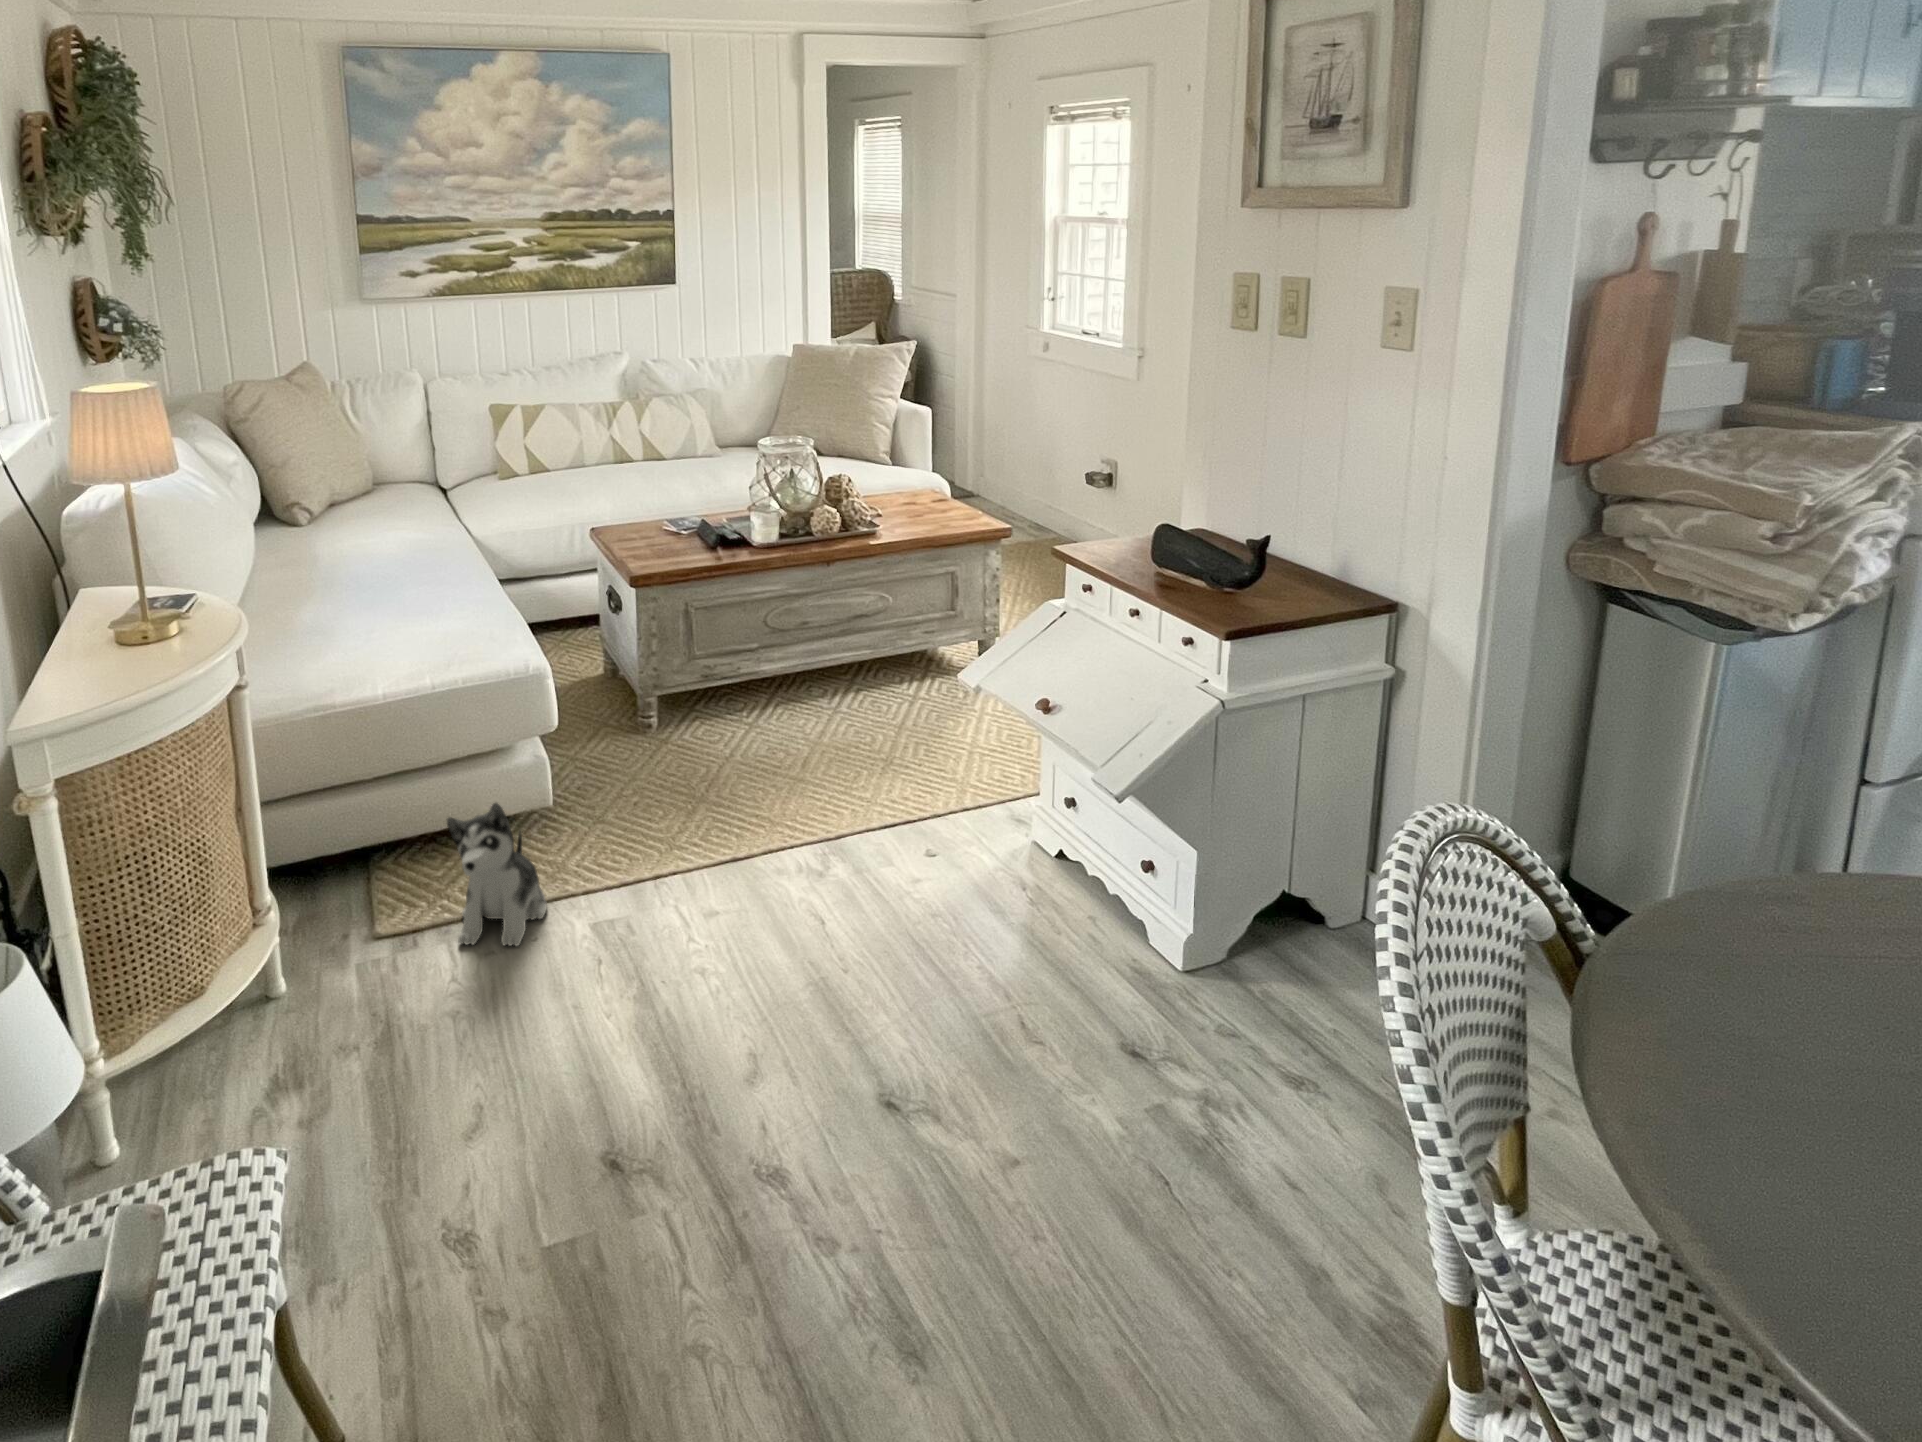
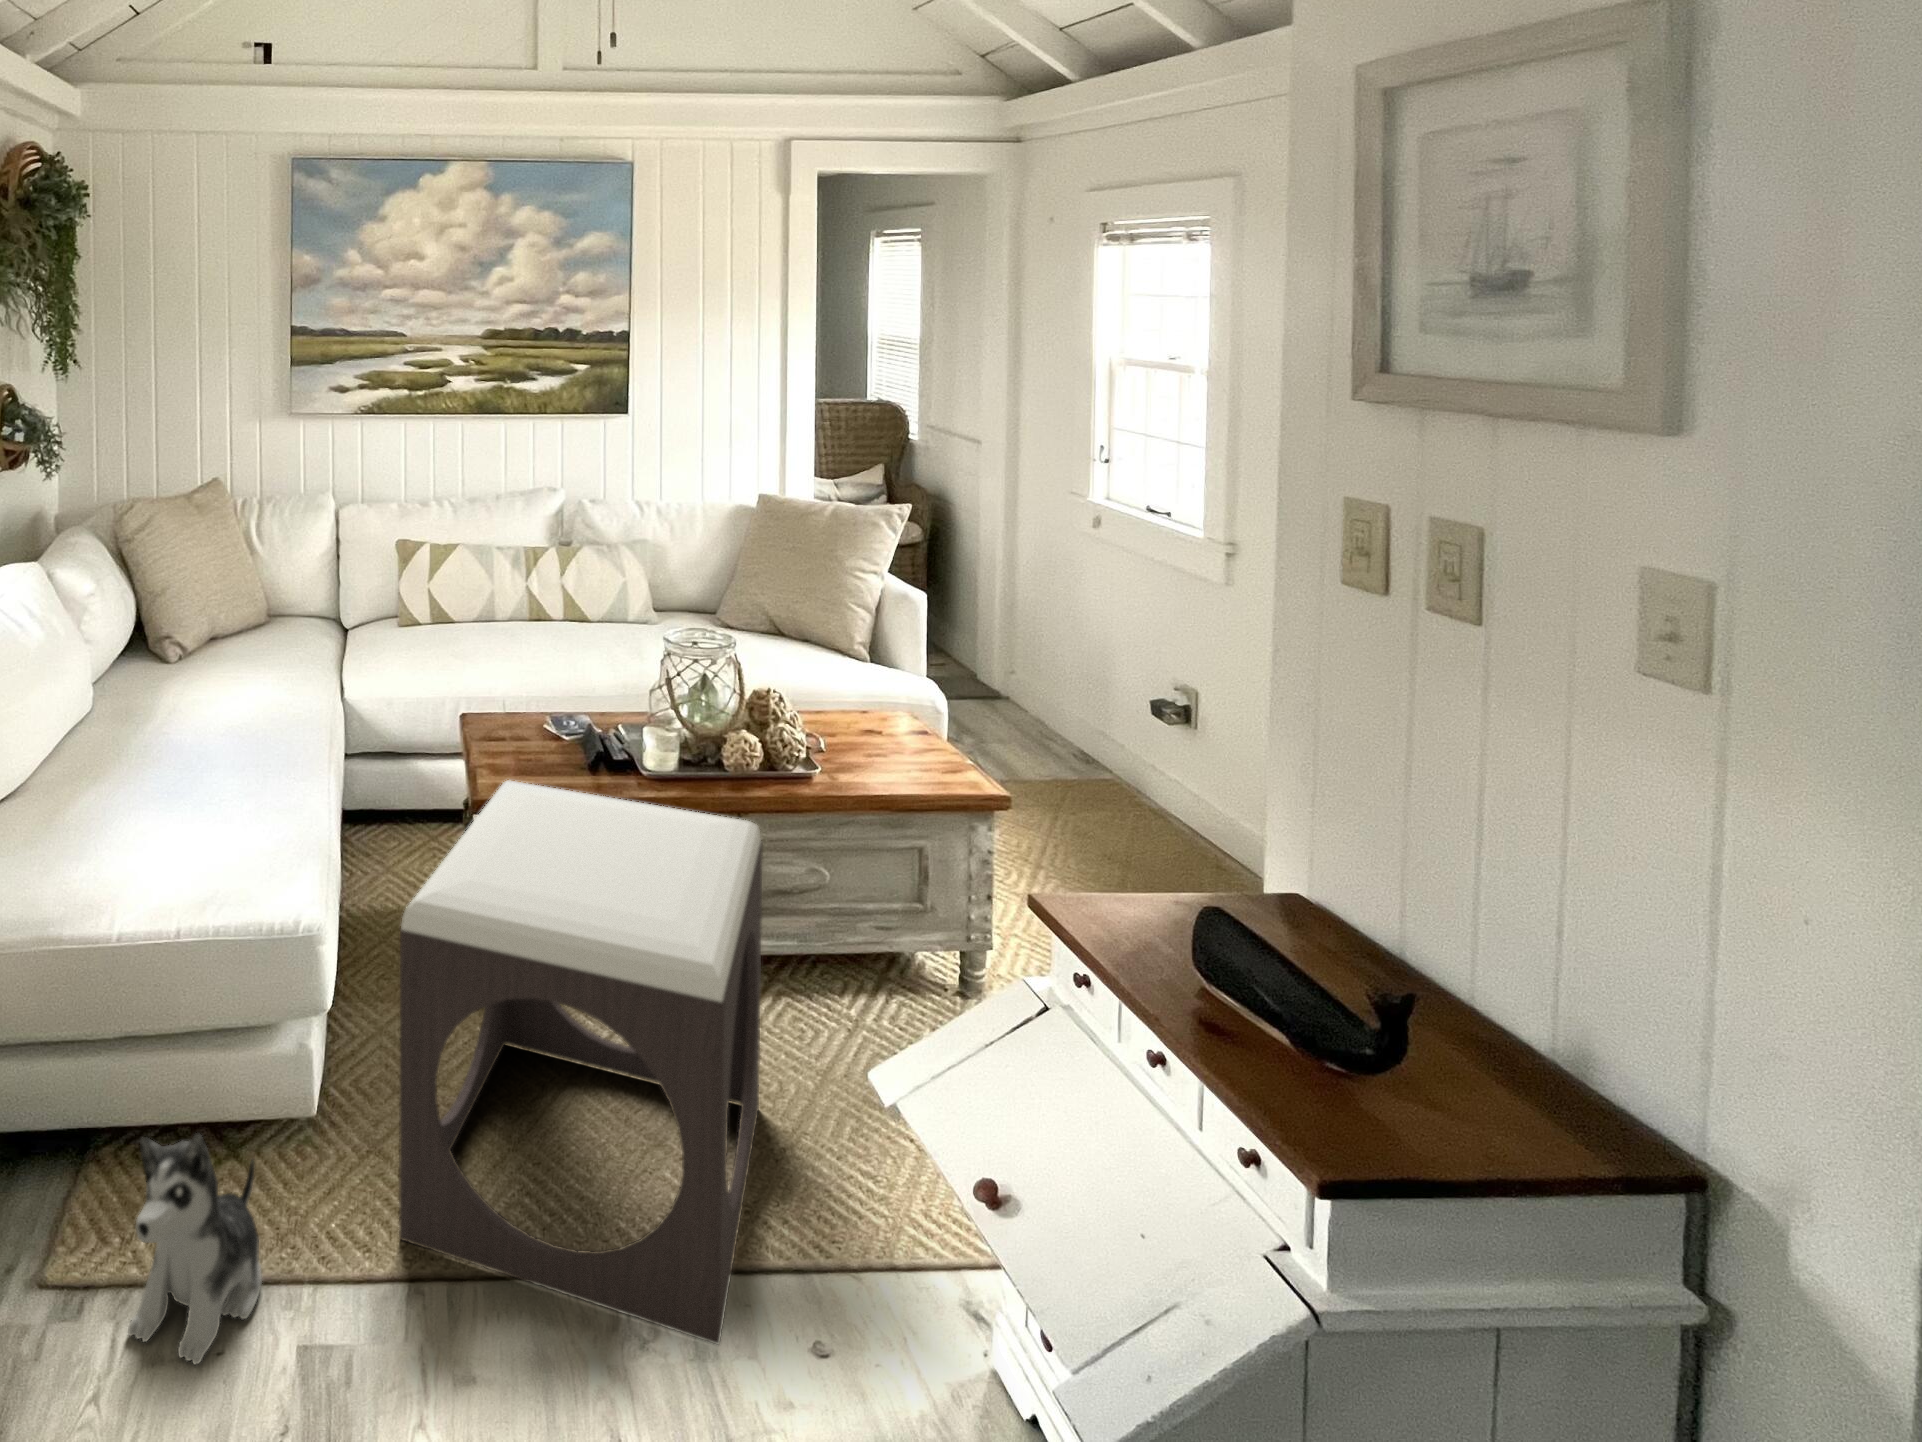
footstool: none [623,554,861,861] -> present [399,781,763,1344]

